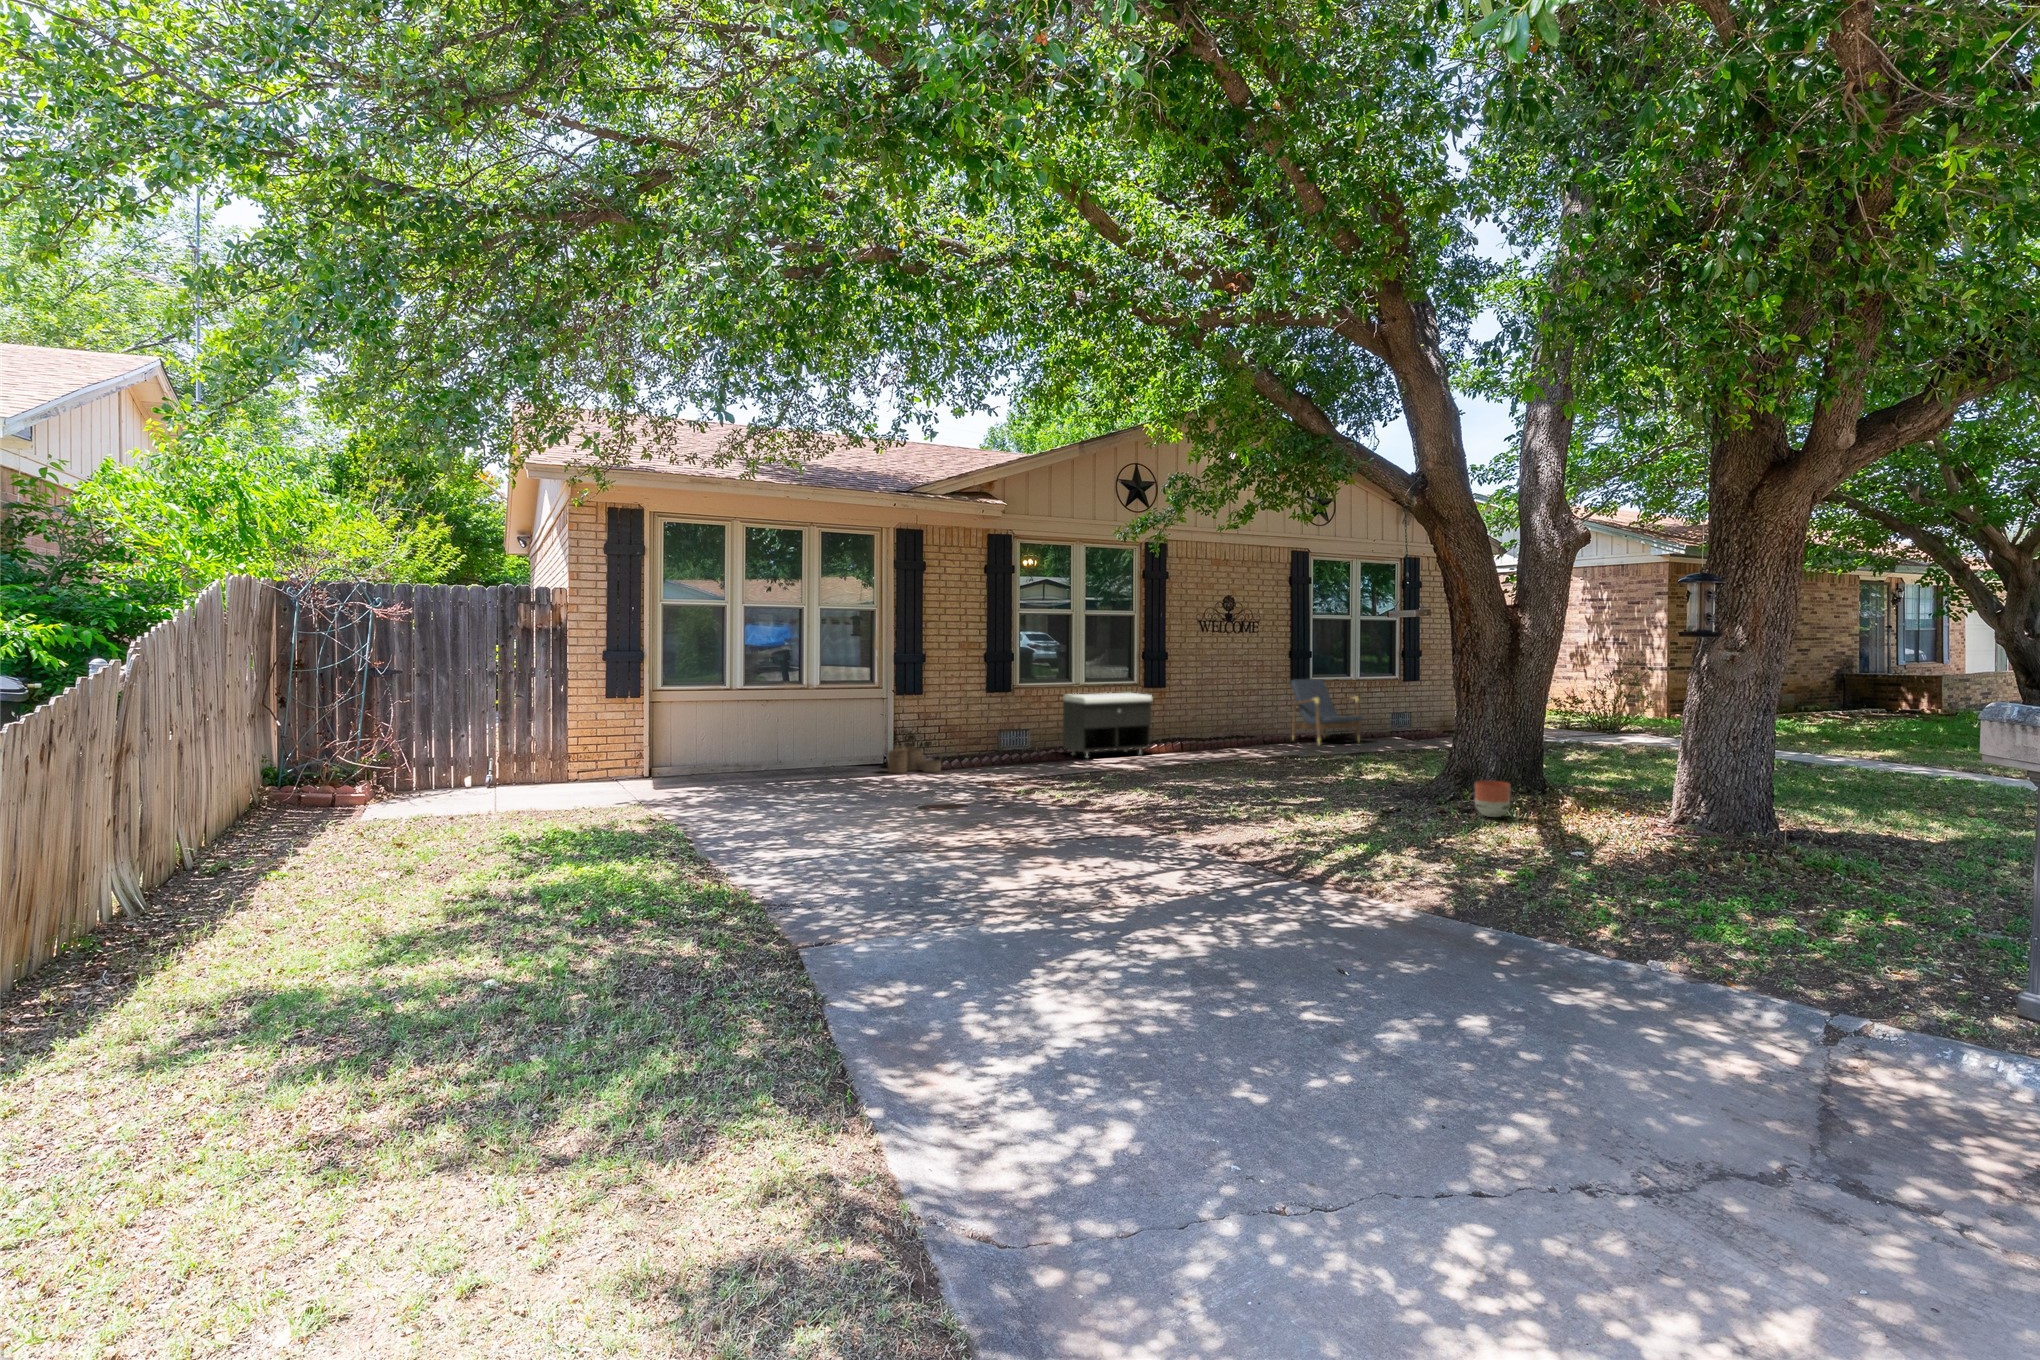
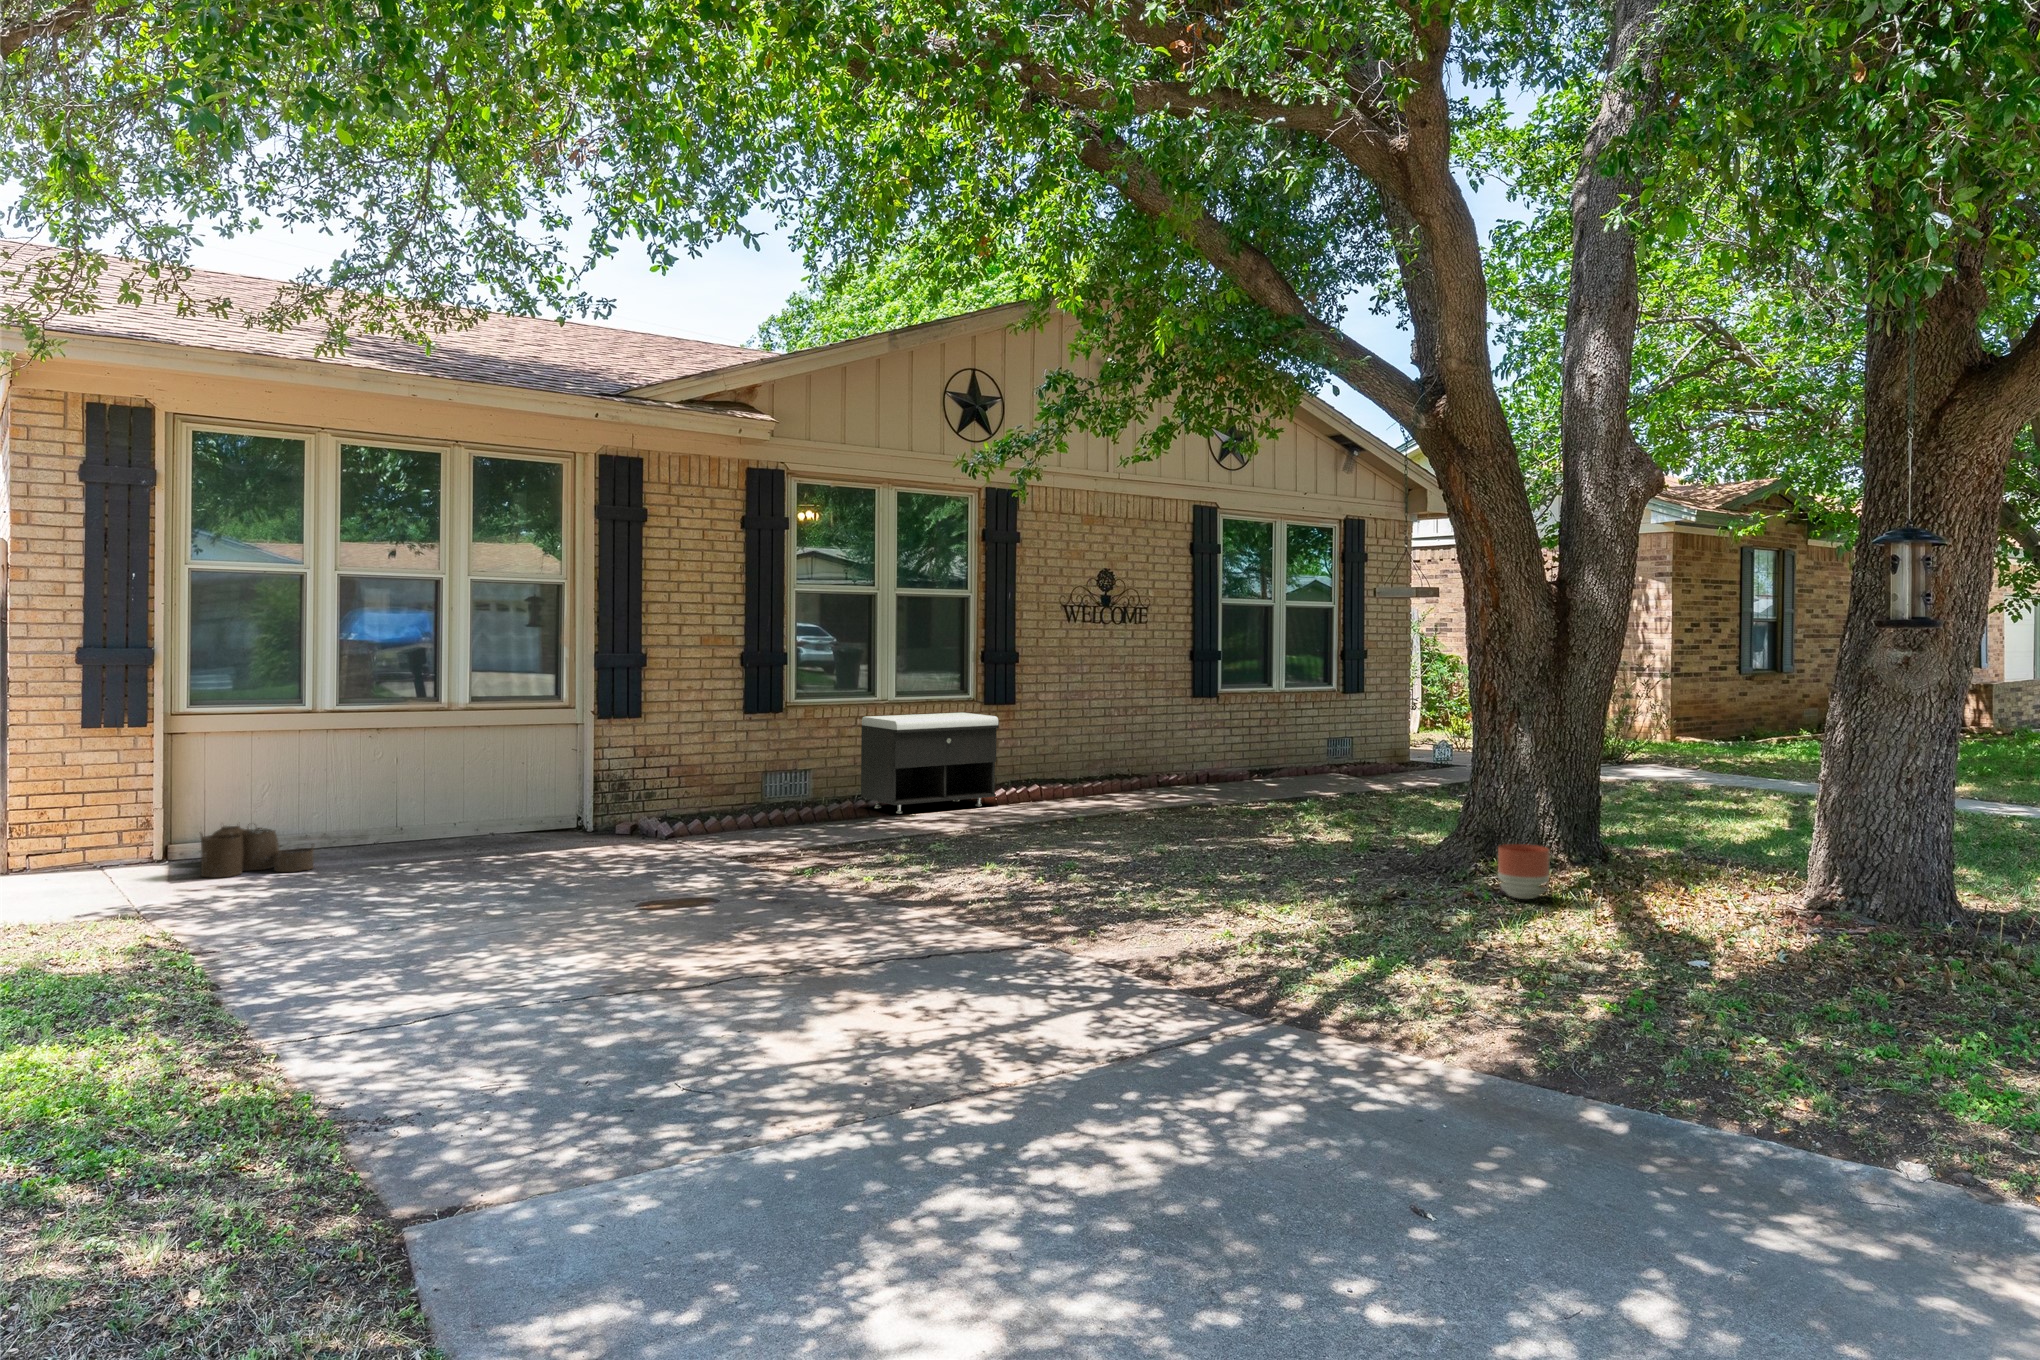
lounge chair: present [1290,679,1362,744] -> none [1193,691,1297,788]
woven basket: present [887,746,941,773] -> present [200,824,314,878]

